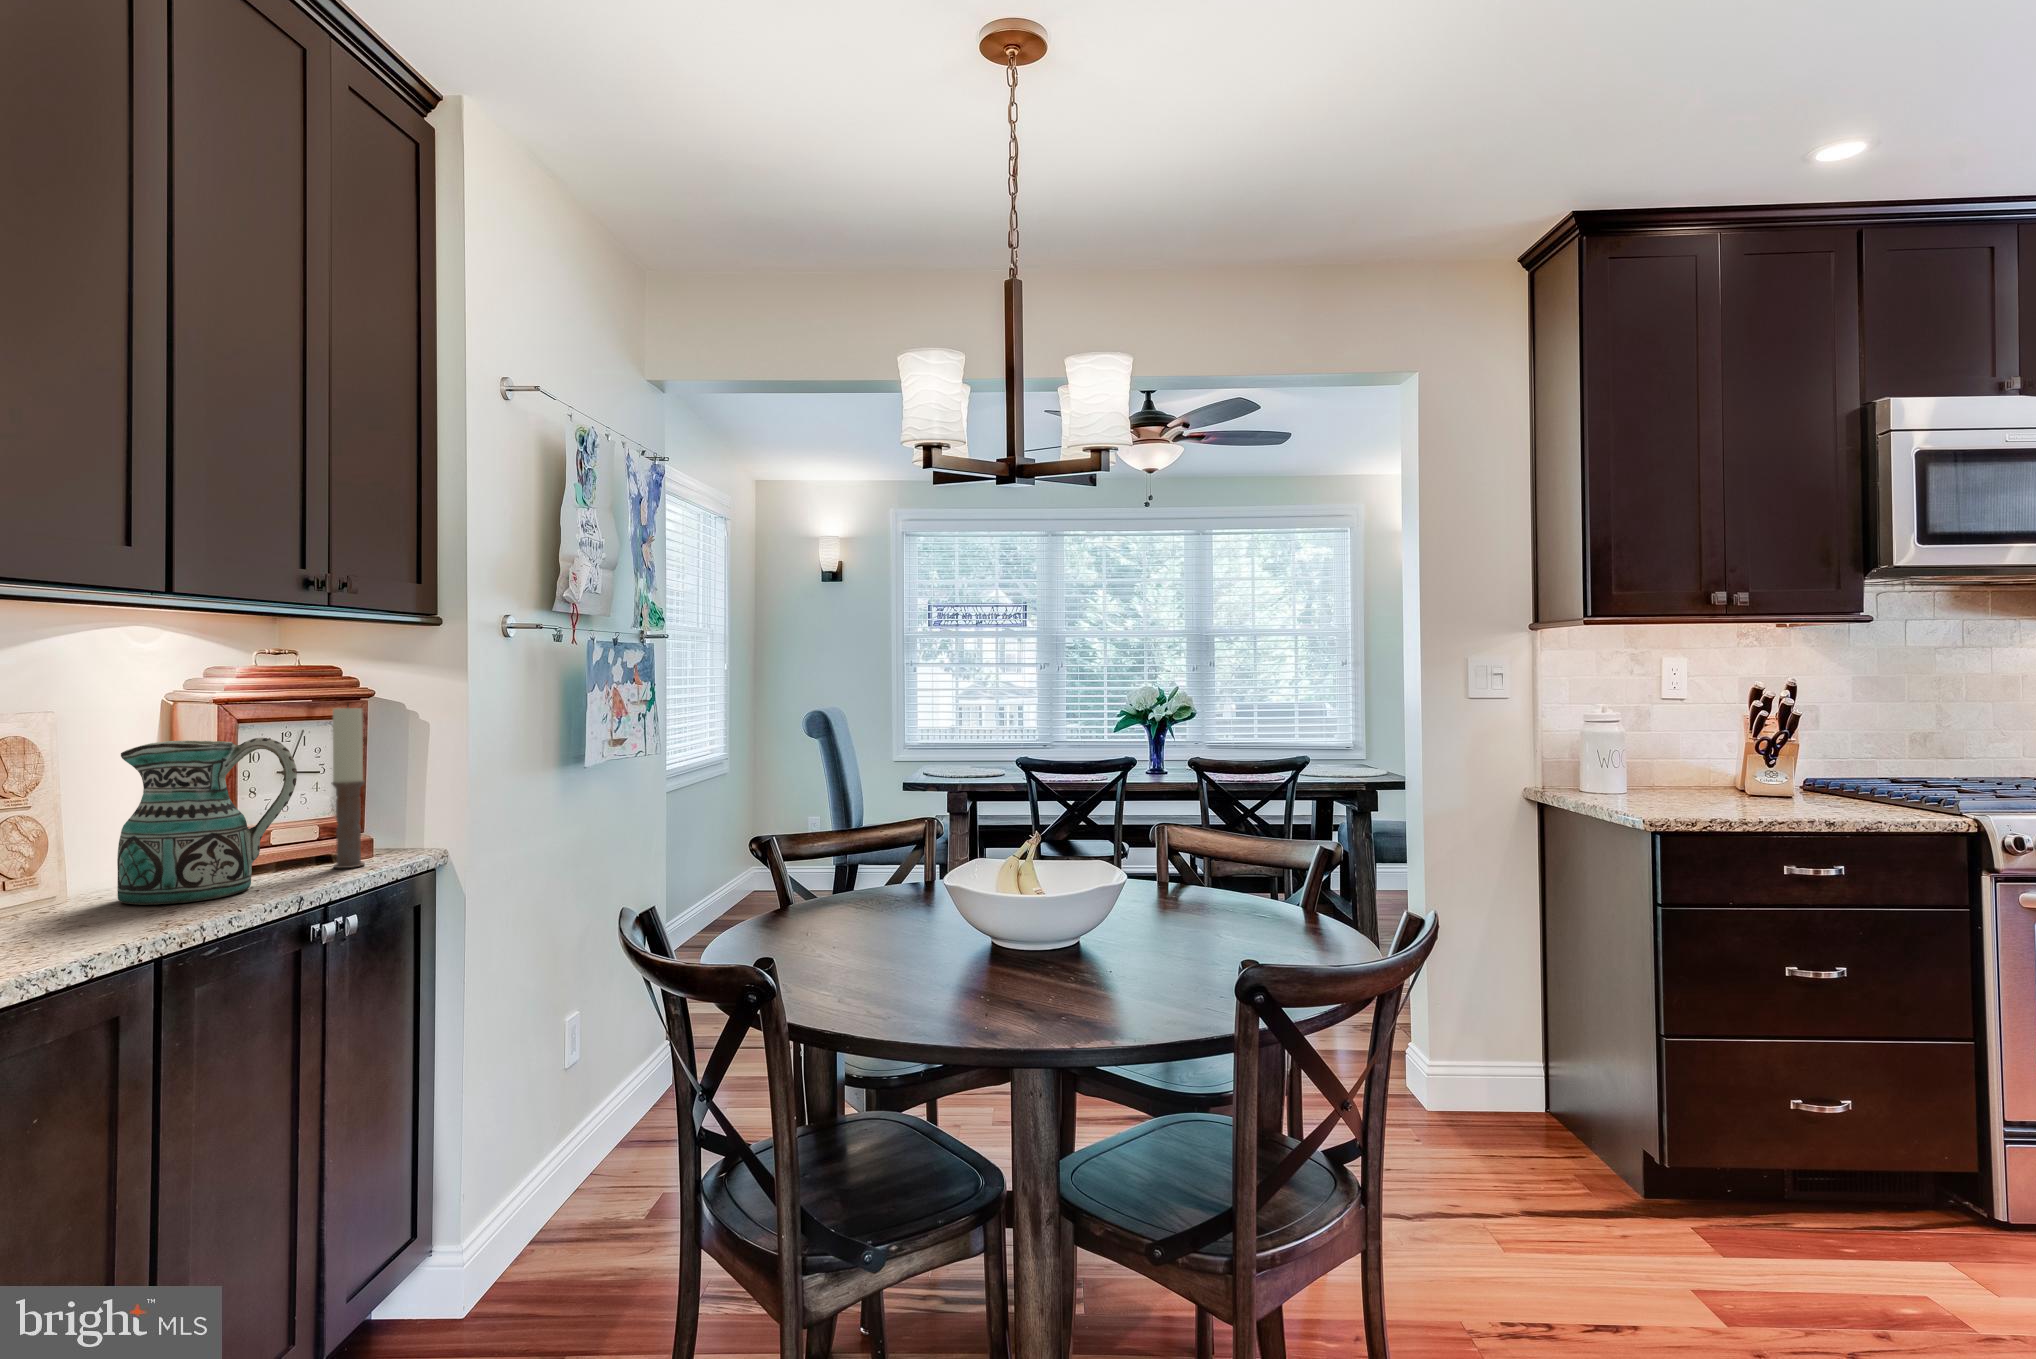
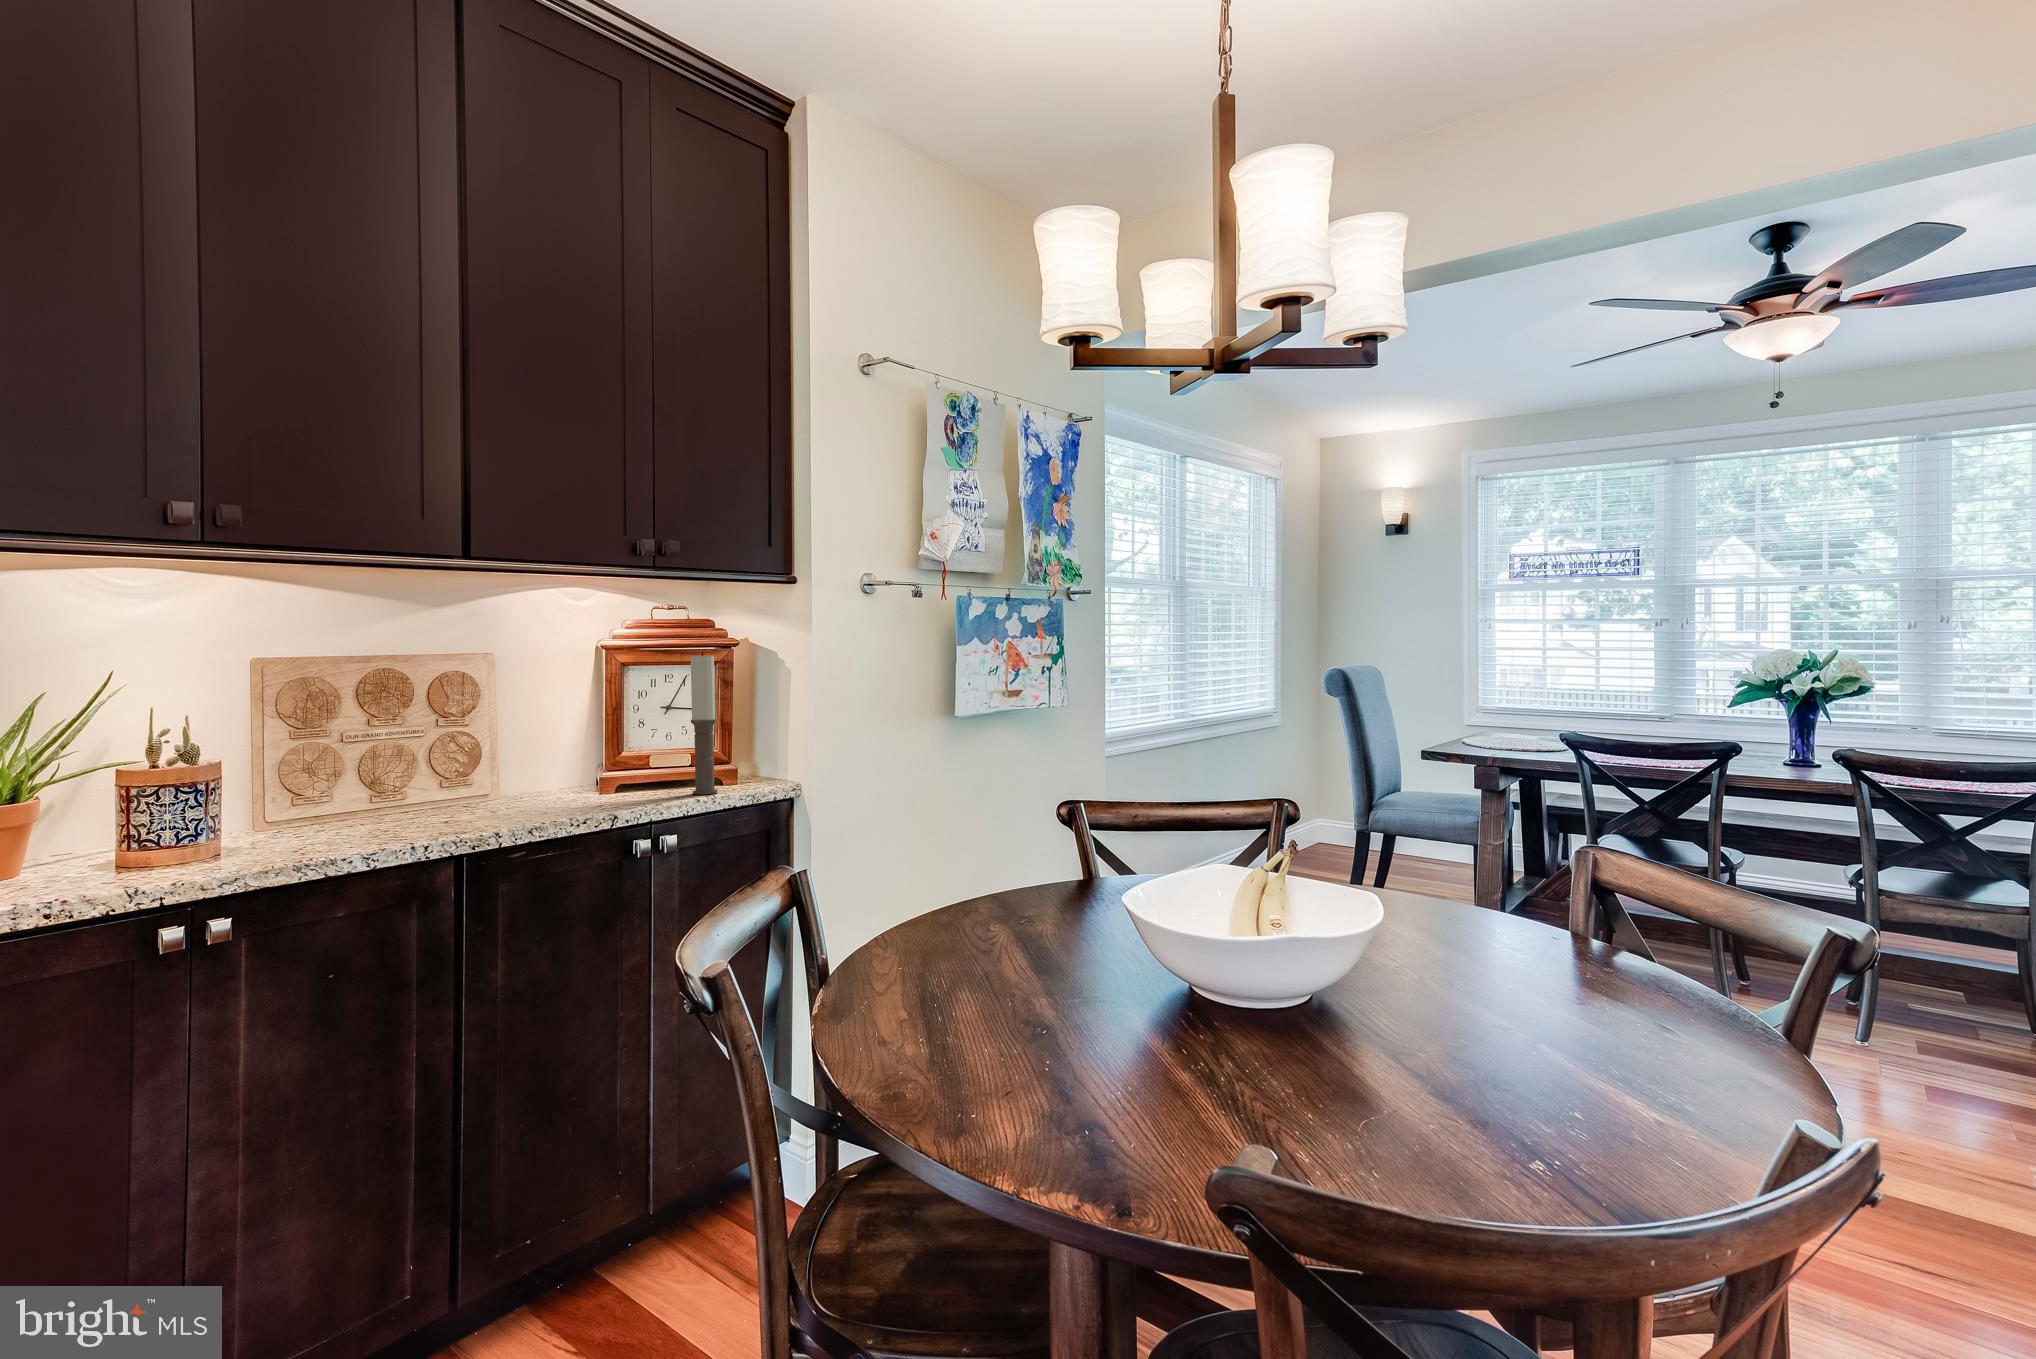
ceramic pitcher: present [117,738,297,905] -> none [516,679,631,811]

